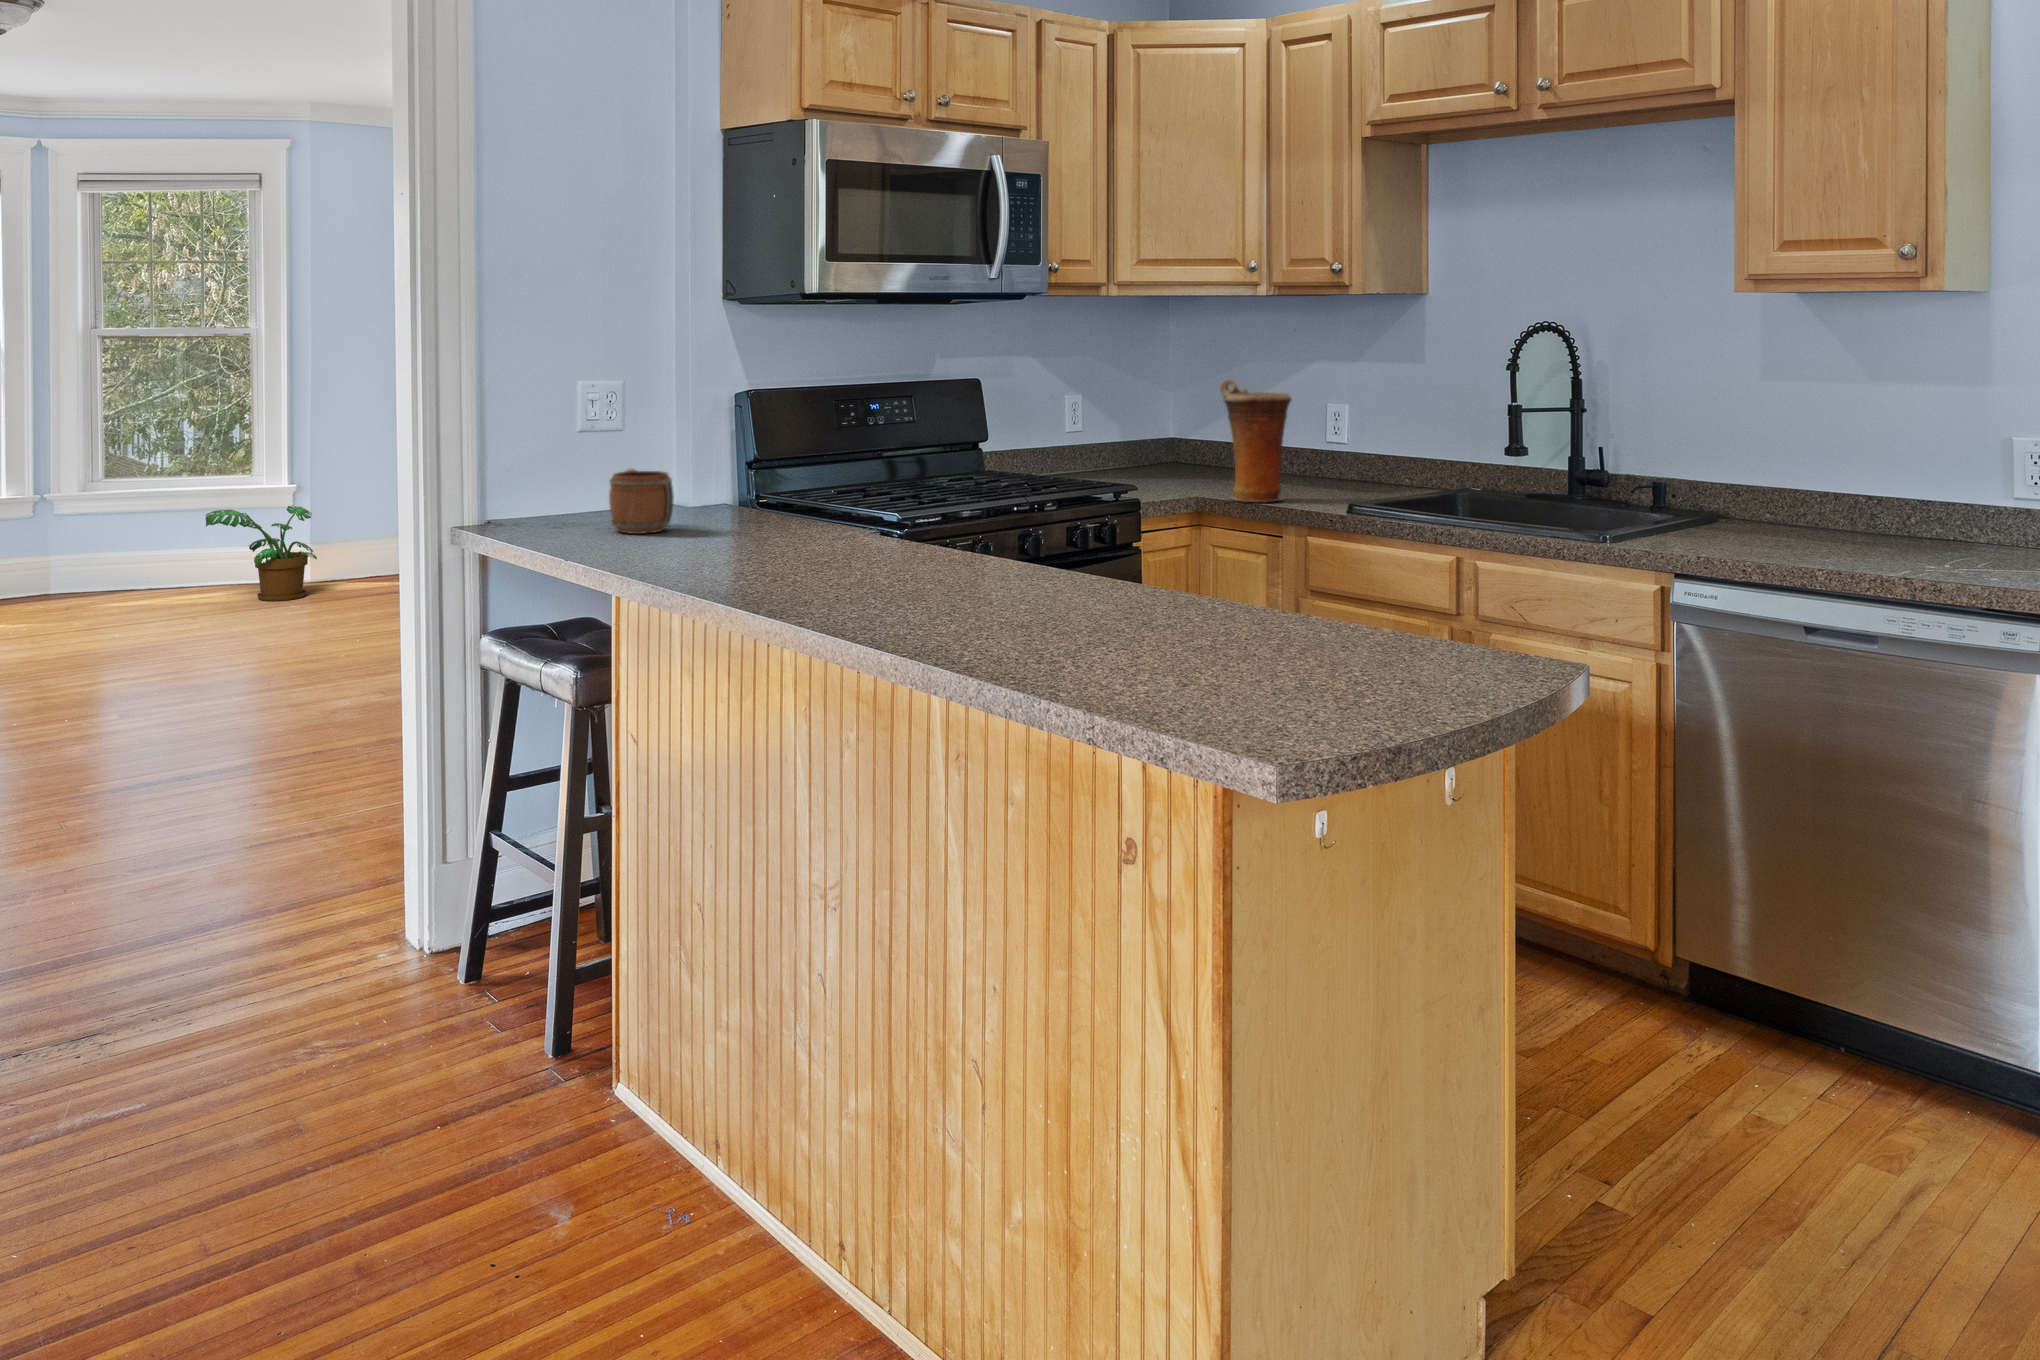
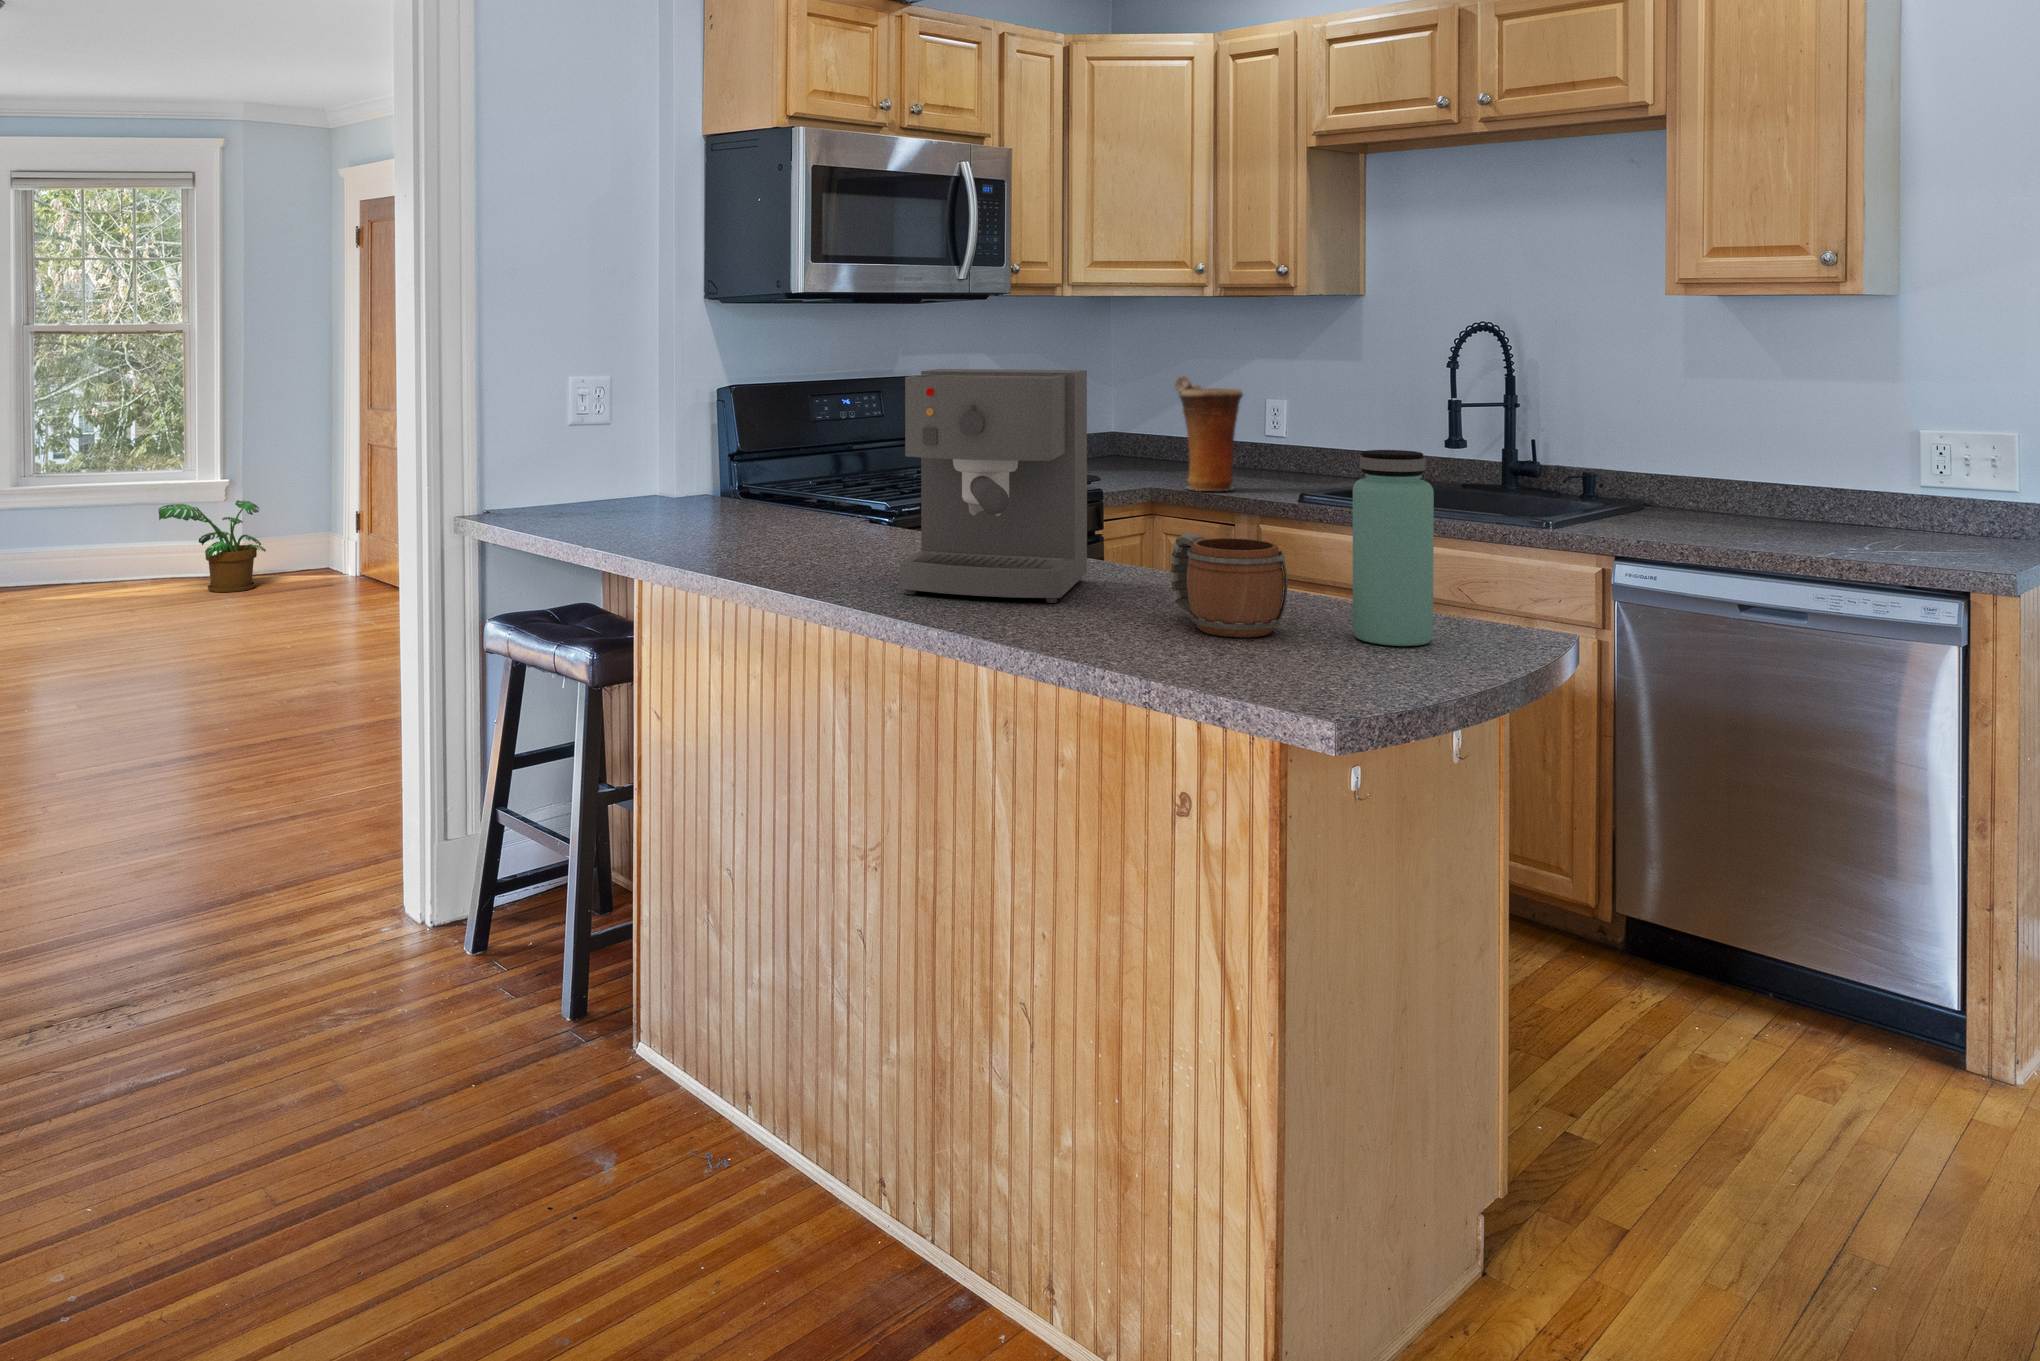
coffee maker: none [867,375,1075,627] -> present [900,369,1087,603]
bottle: none [1332,464,1418,678] -> present [1353,450,1434,646]
mug: present [609,468,674,534] -> present [1170,533,1288,637]

